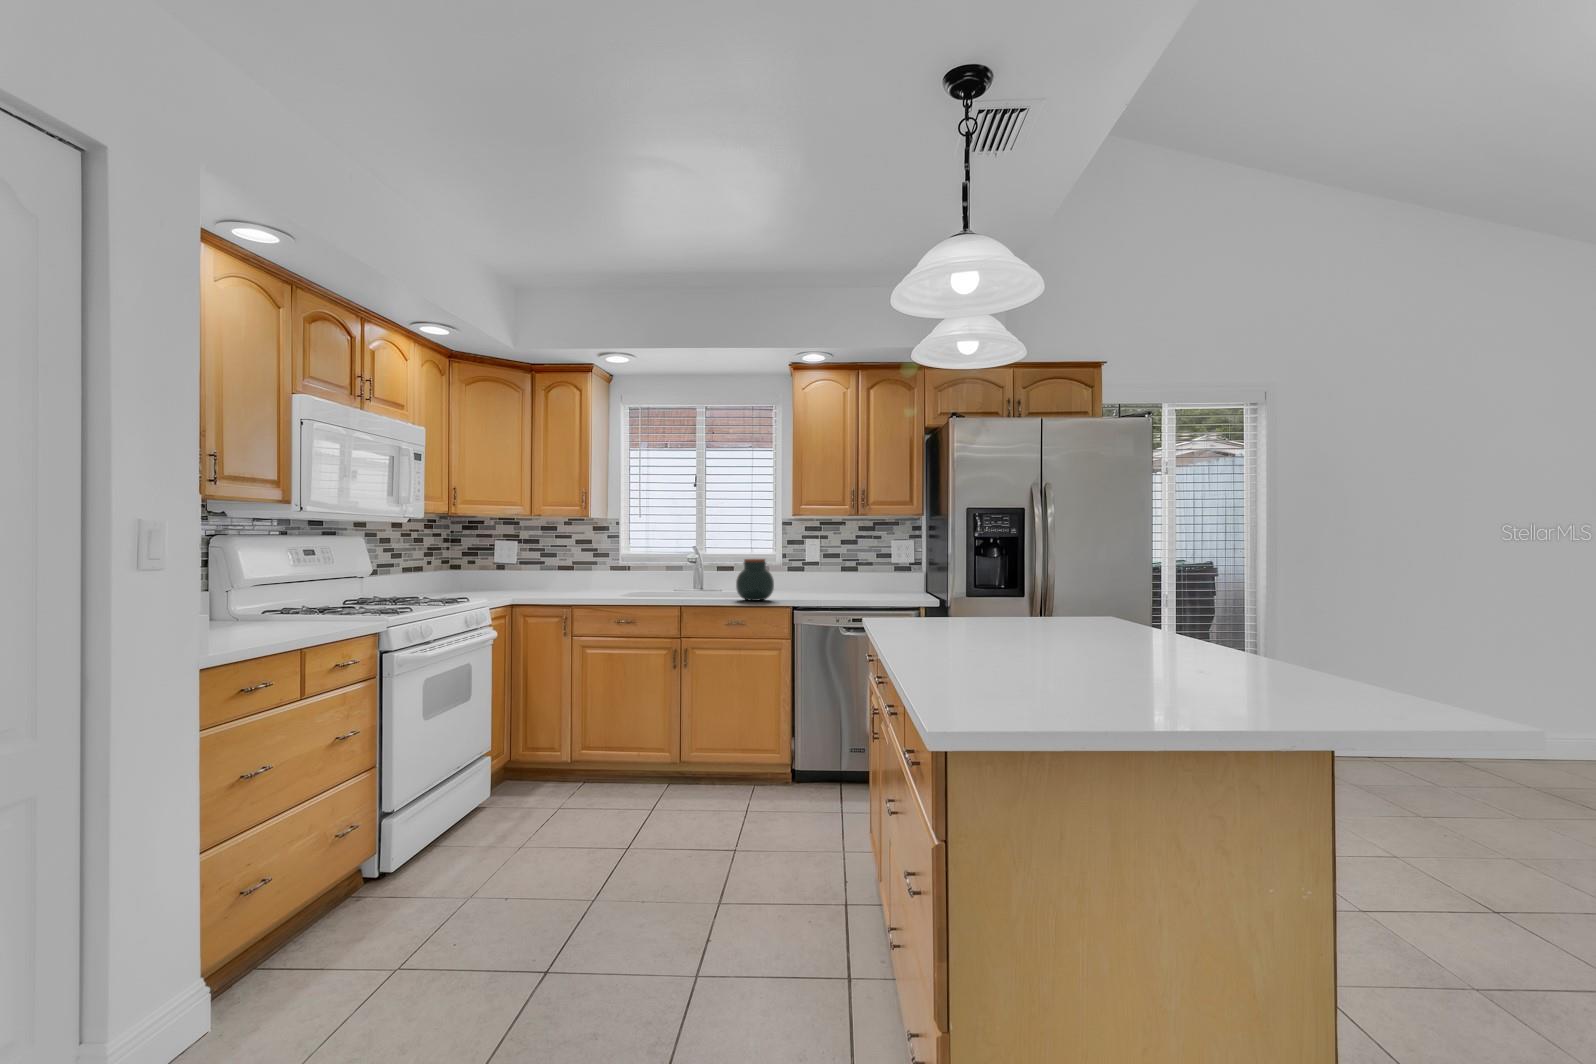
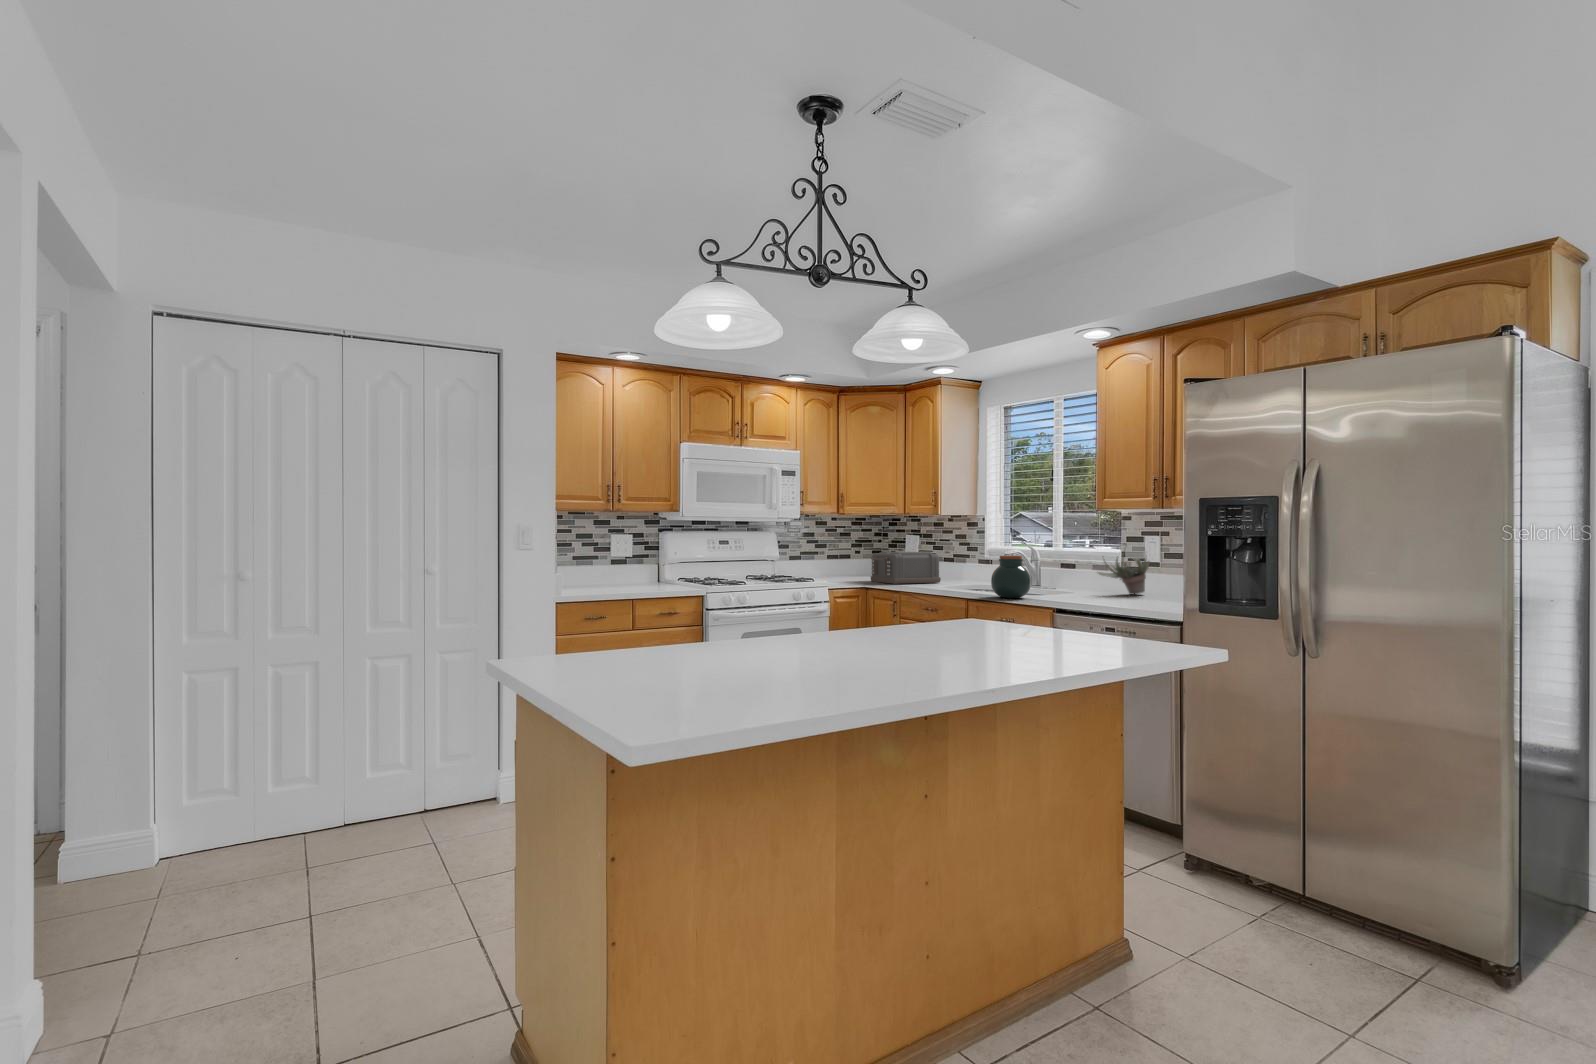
succulent plant: none [777,547,814,591] -> present [1098,555,1150,594]
toaster: none [516,559,600,597] -> present [871,552,941,584]

